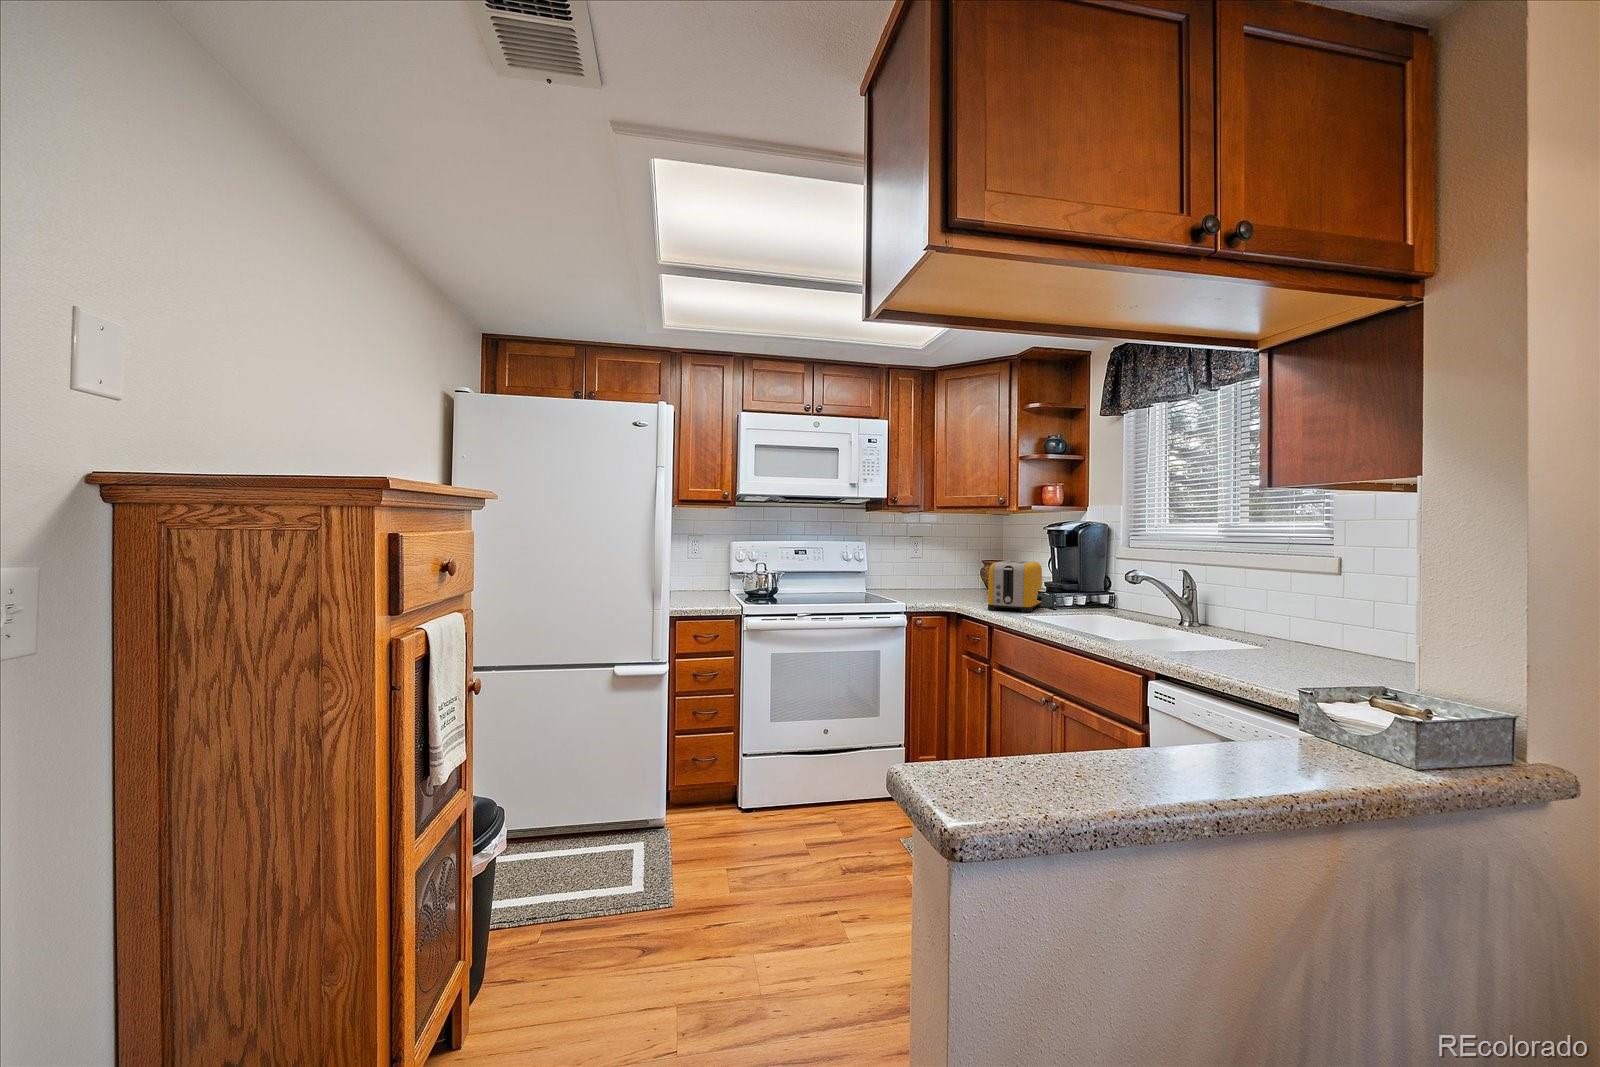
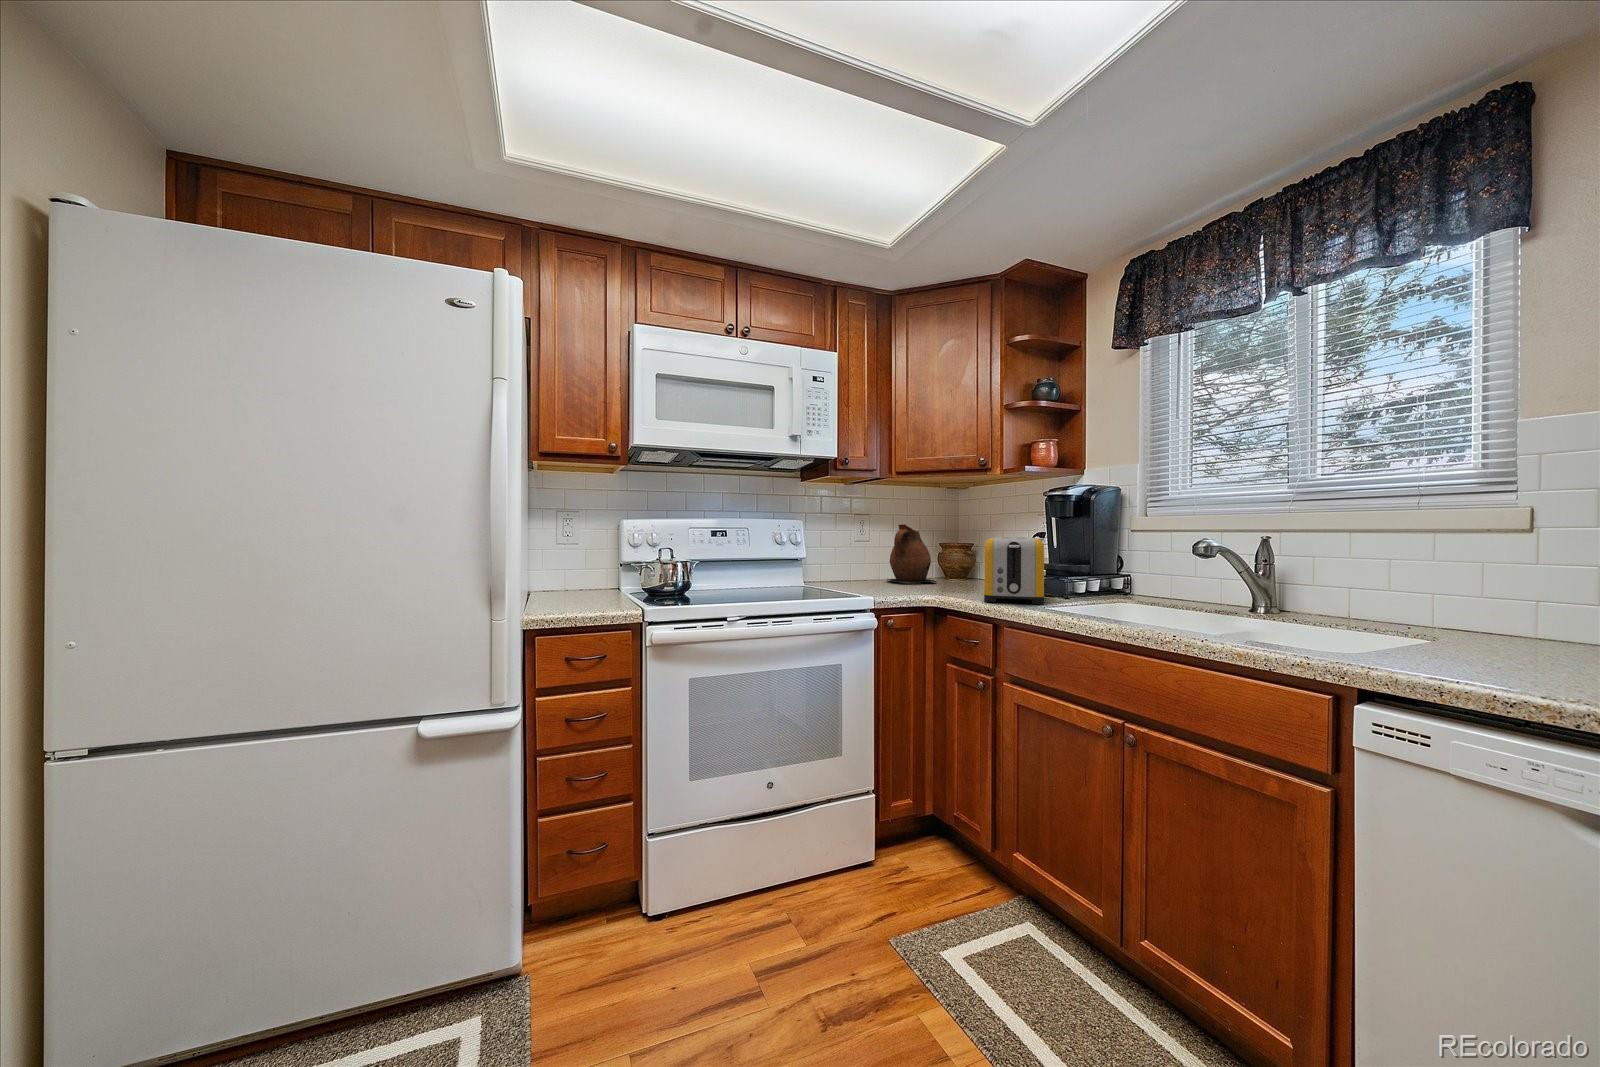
ceramic pitcher: none [934,547,976,595] -> present [887,524,937,582]

